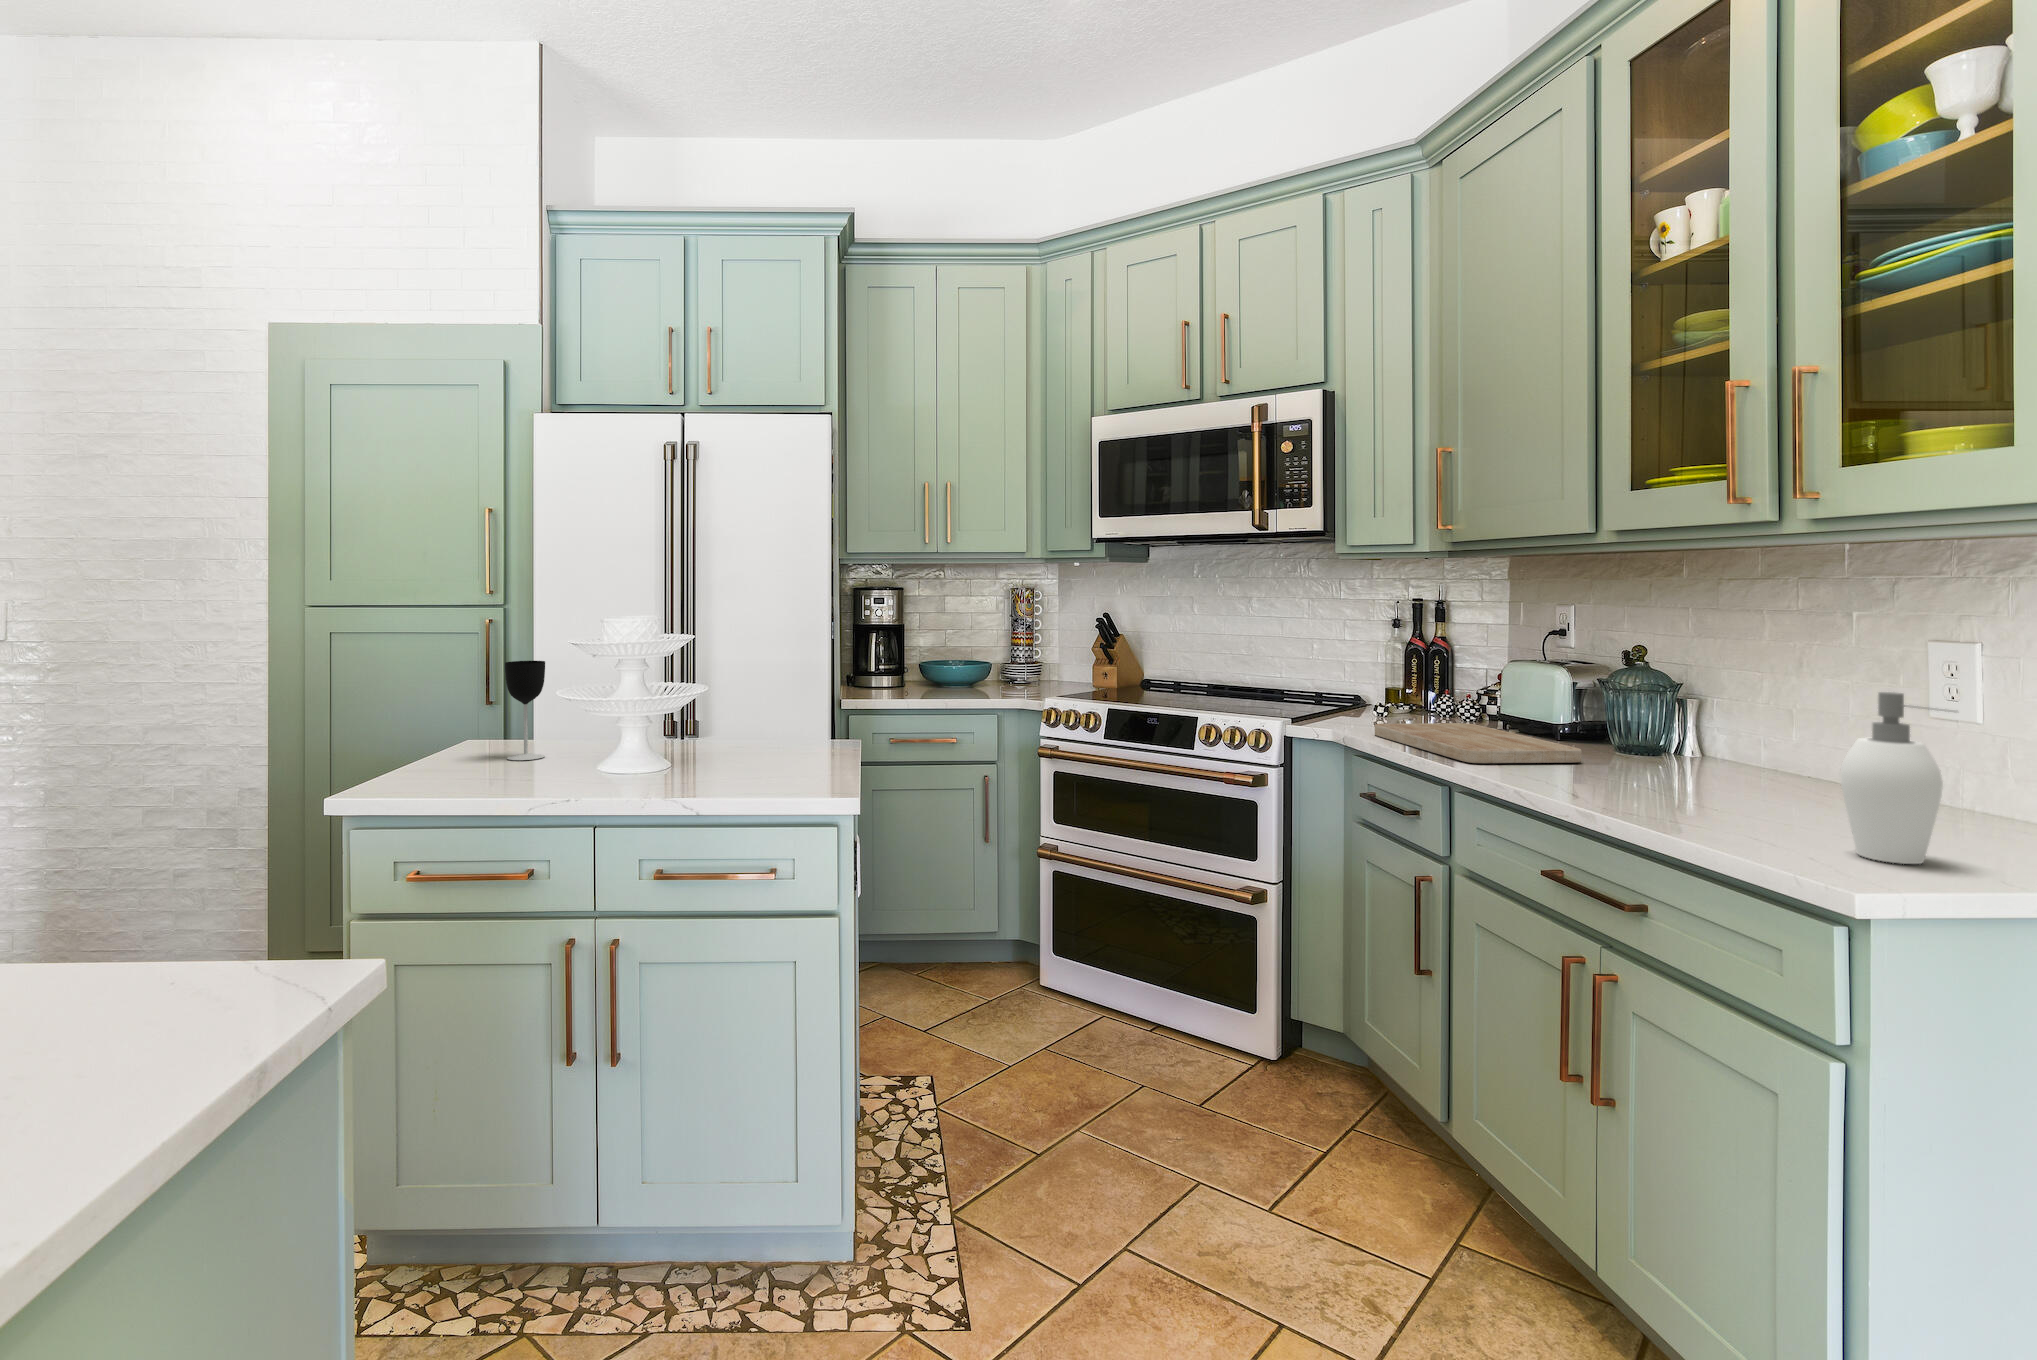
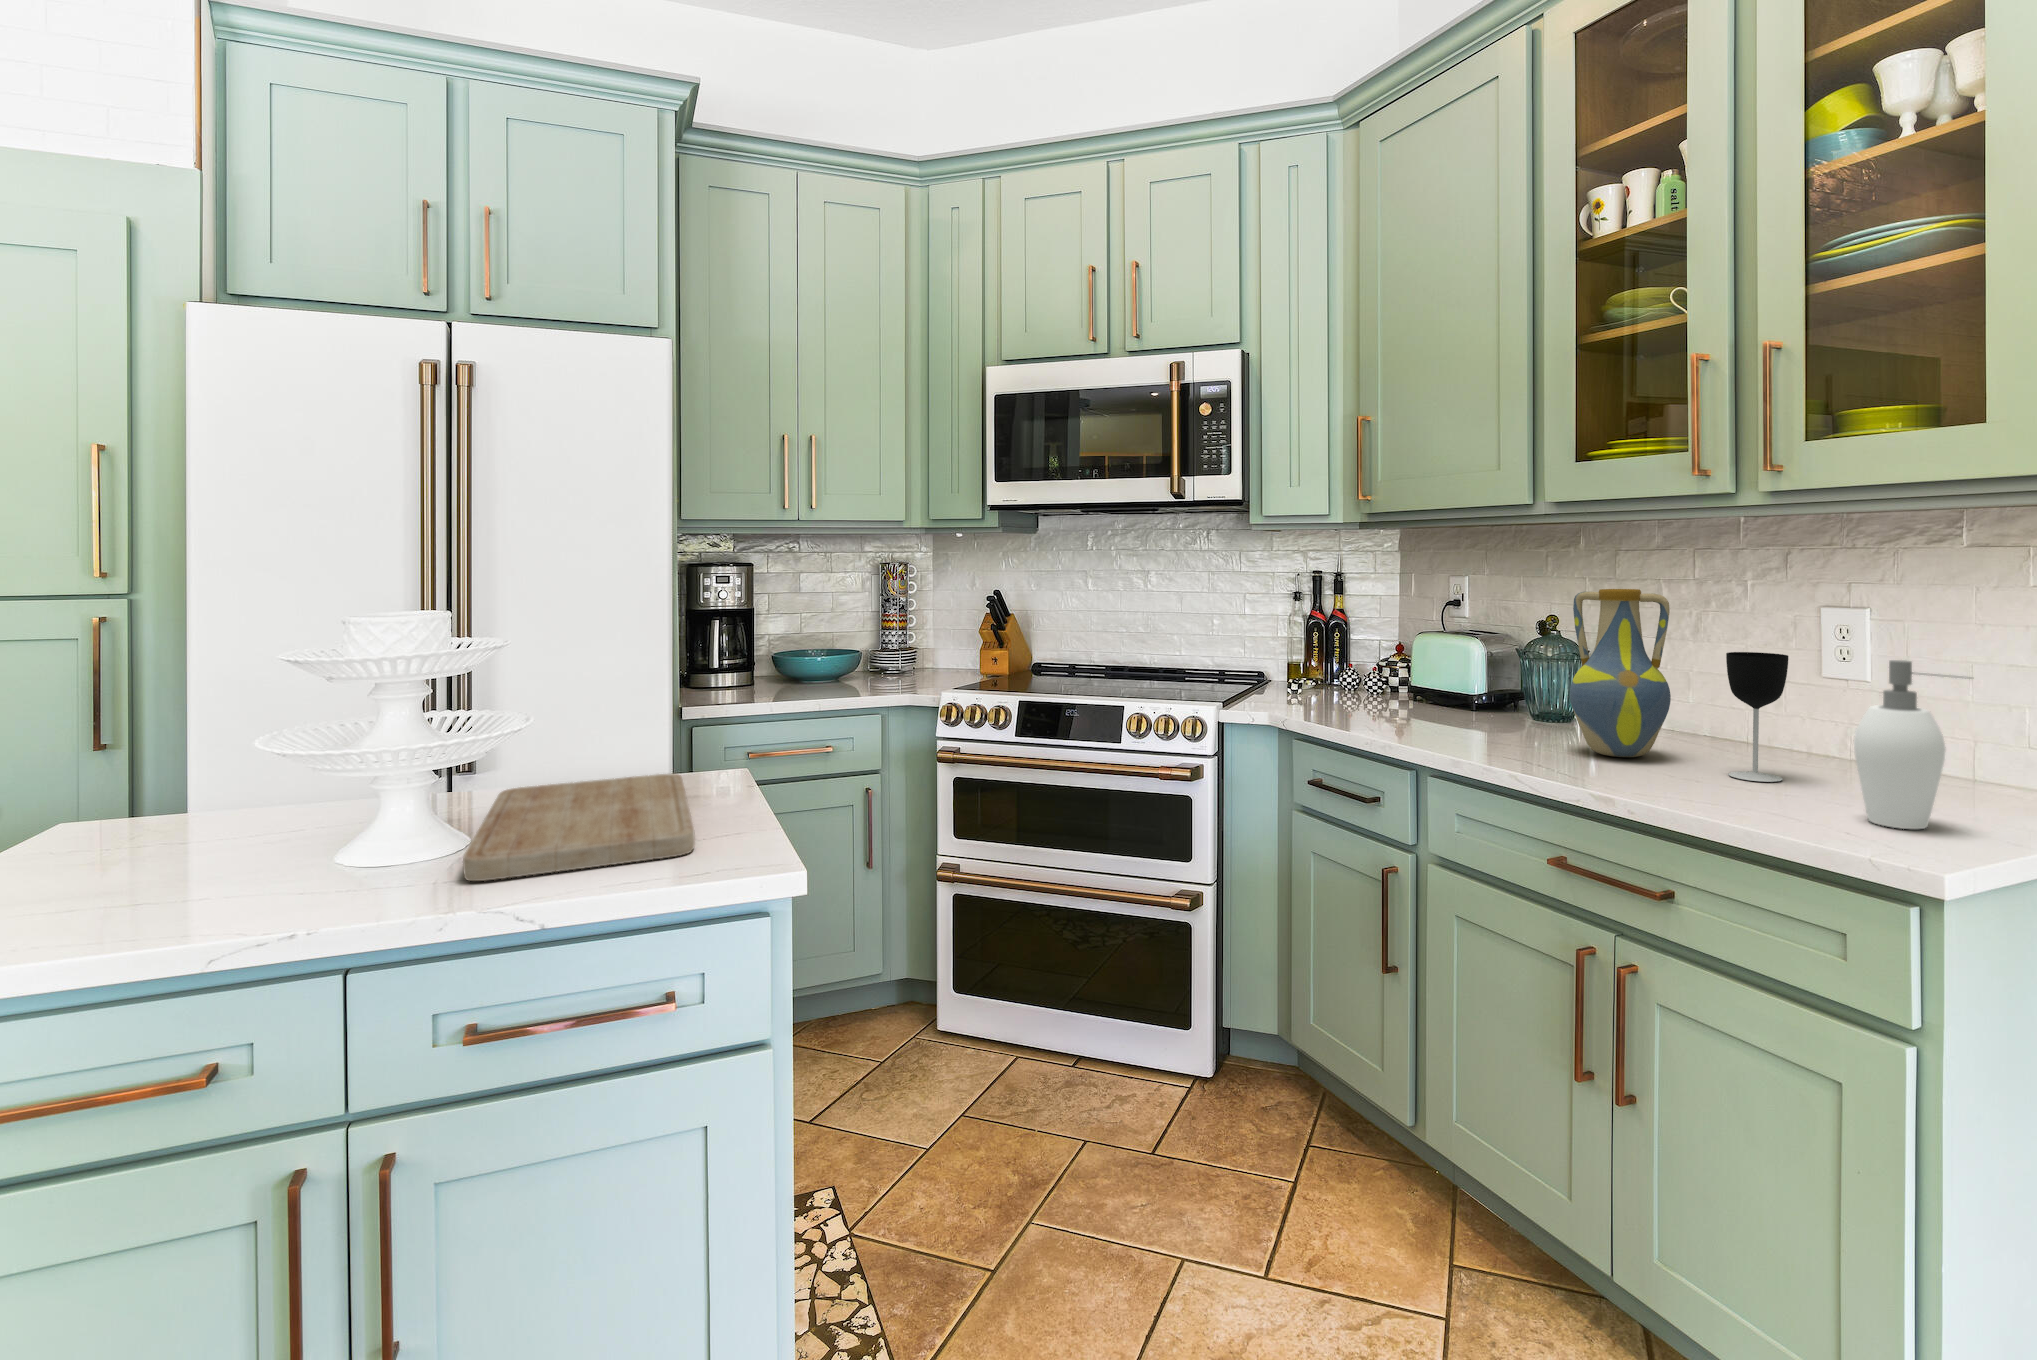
vase: none [1608,618,1721,787] -> present [1570,589,1671,757]
wine glass: present [505,661,545,760] -> present [1726,652,1788,782]
cutting board: present [1375,723,1582,763] -> present [463,774,695,881]

